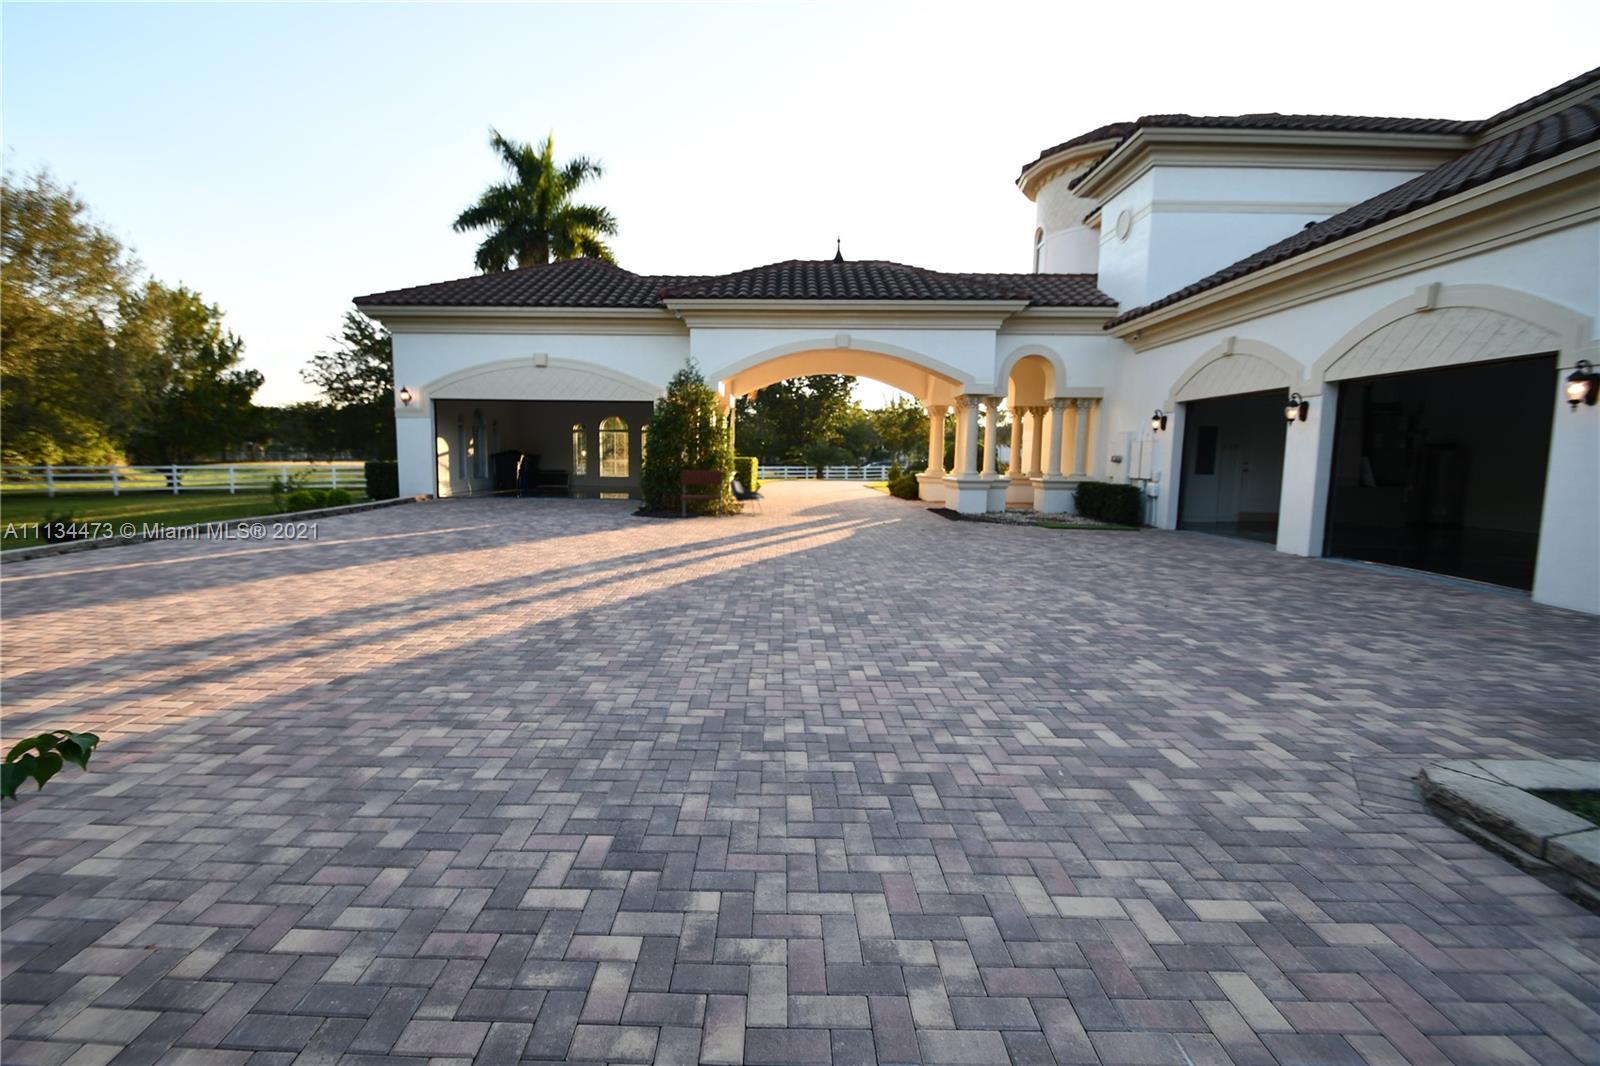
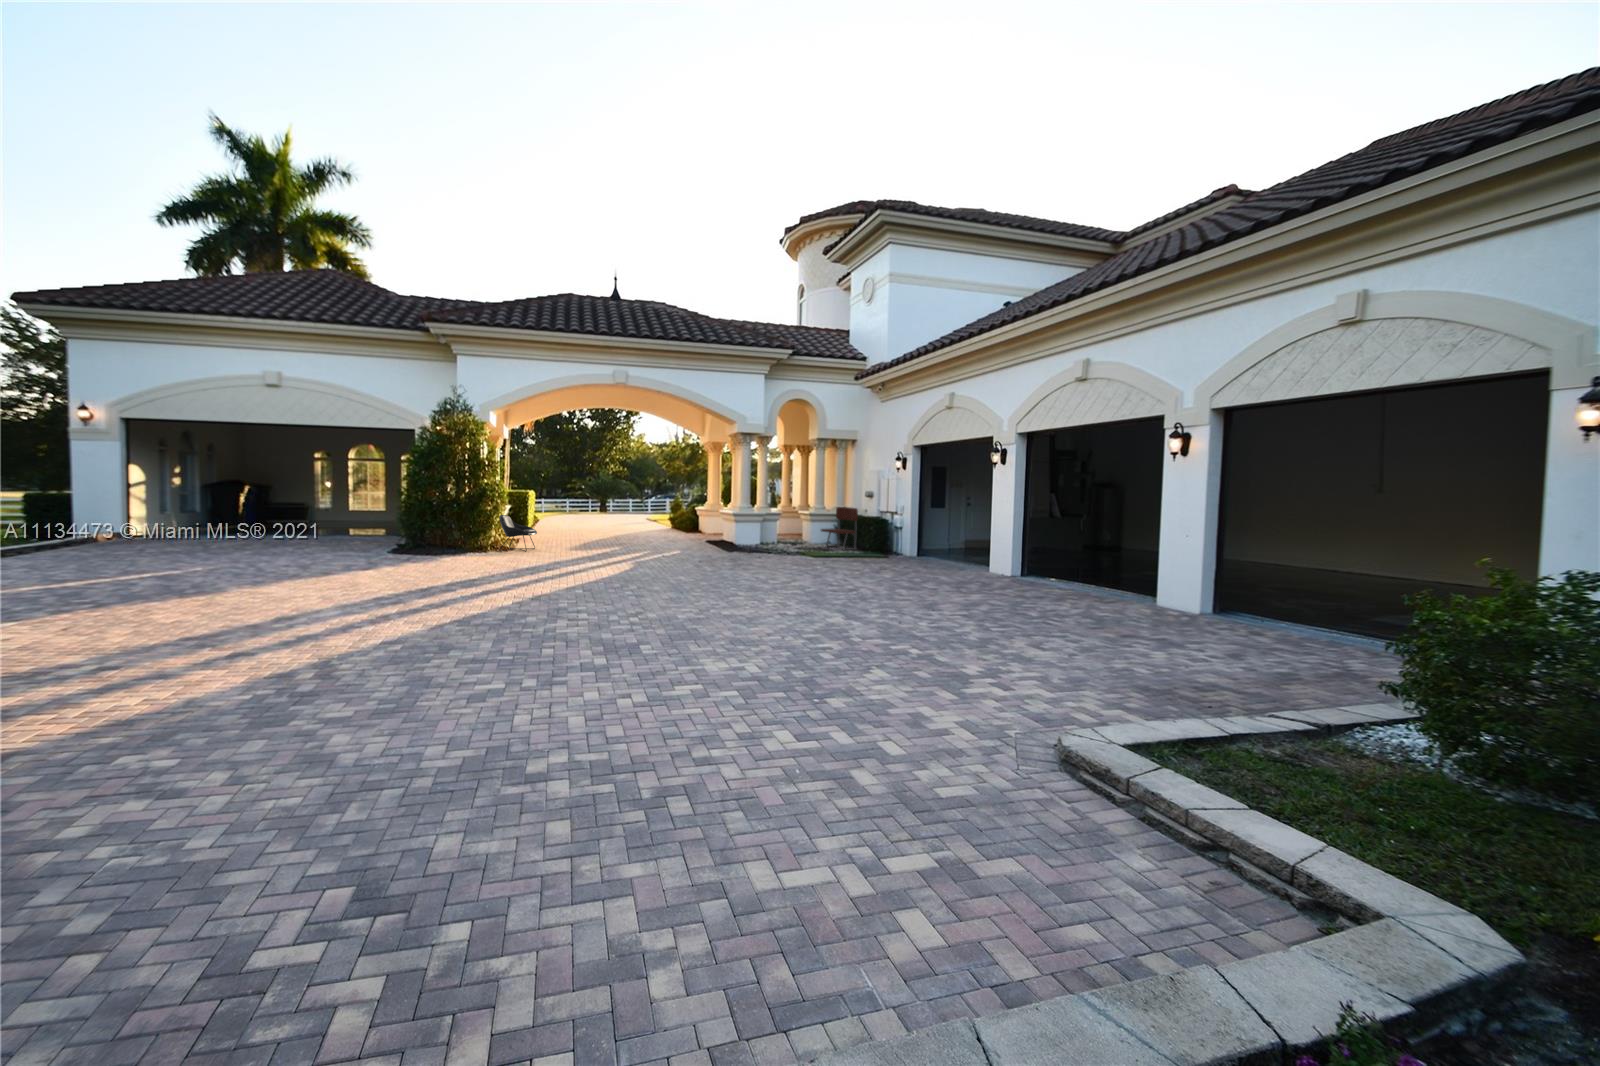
bench: present [681,470,722,517] -> present [821,507,858,550]

